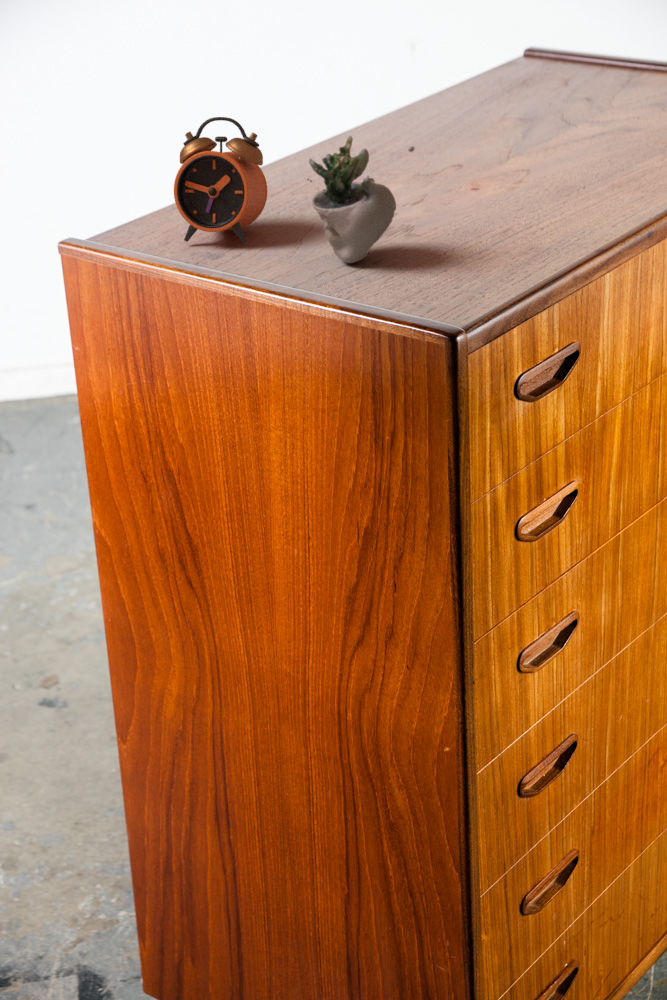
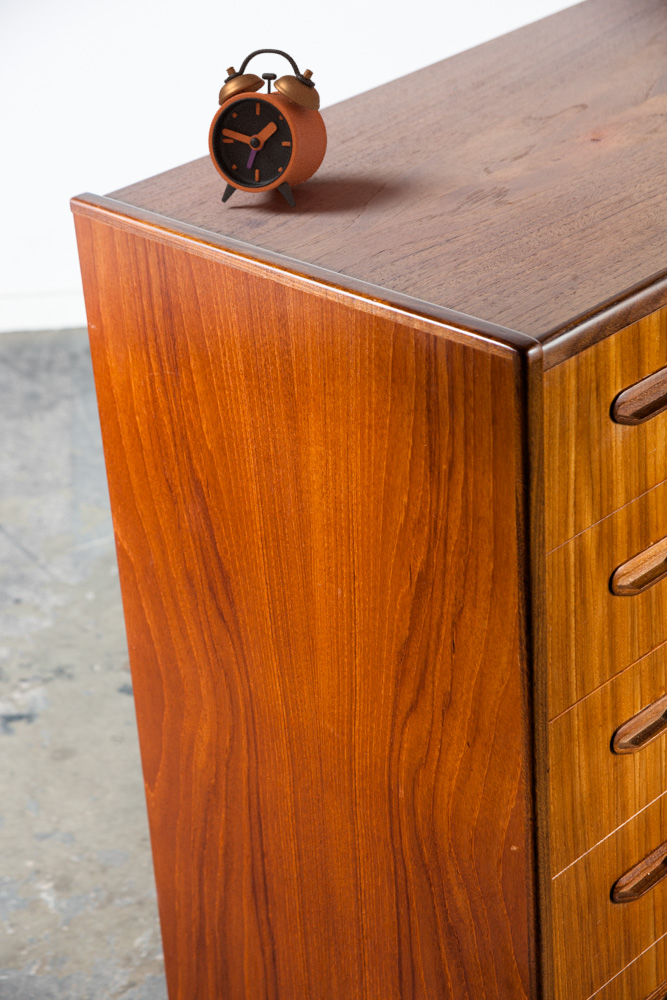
succulent plant: present [307,136,414,263] -> none [361,79,487,239]

